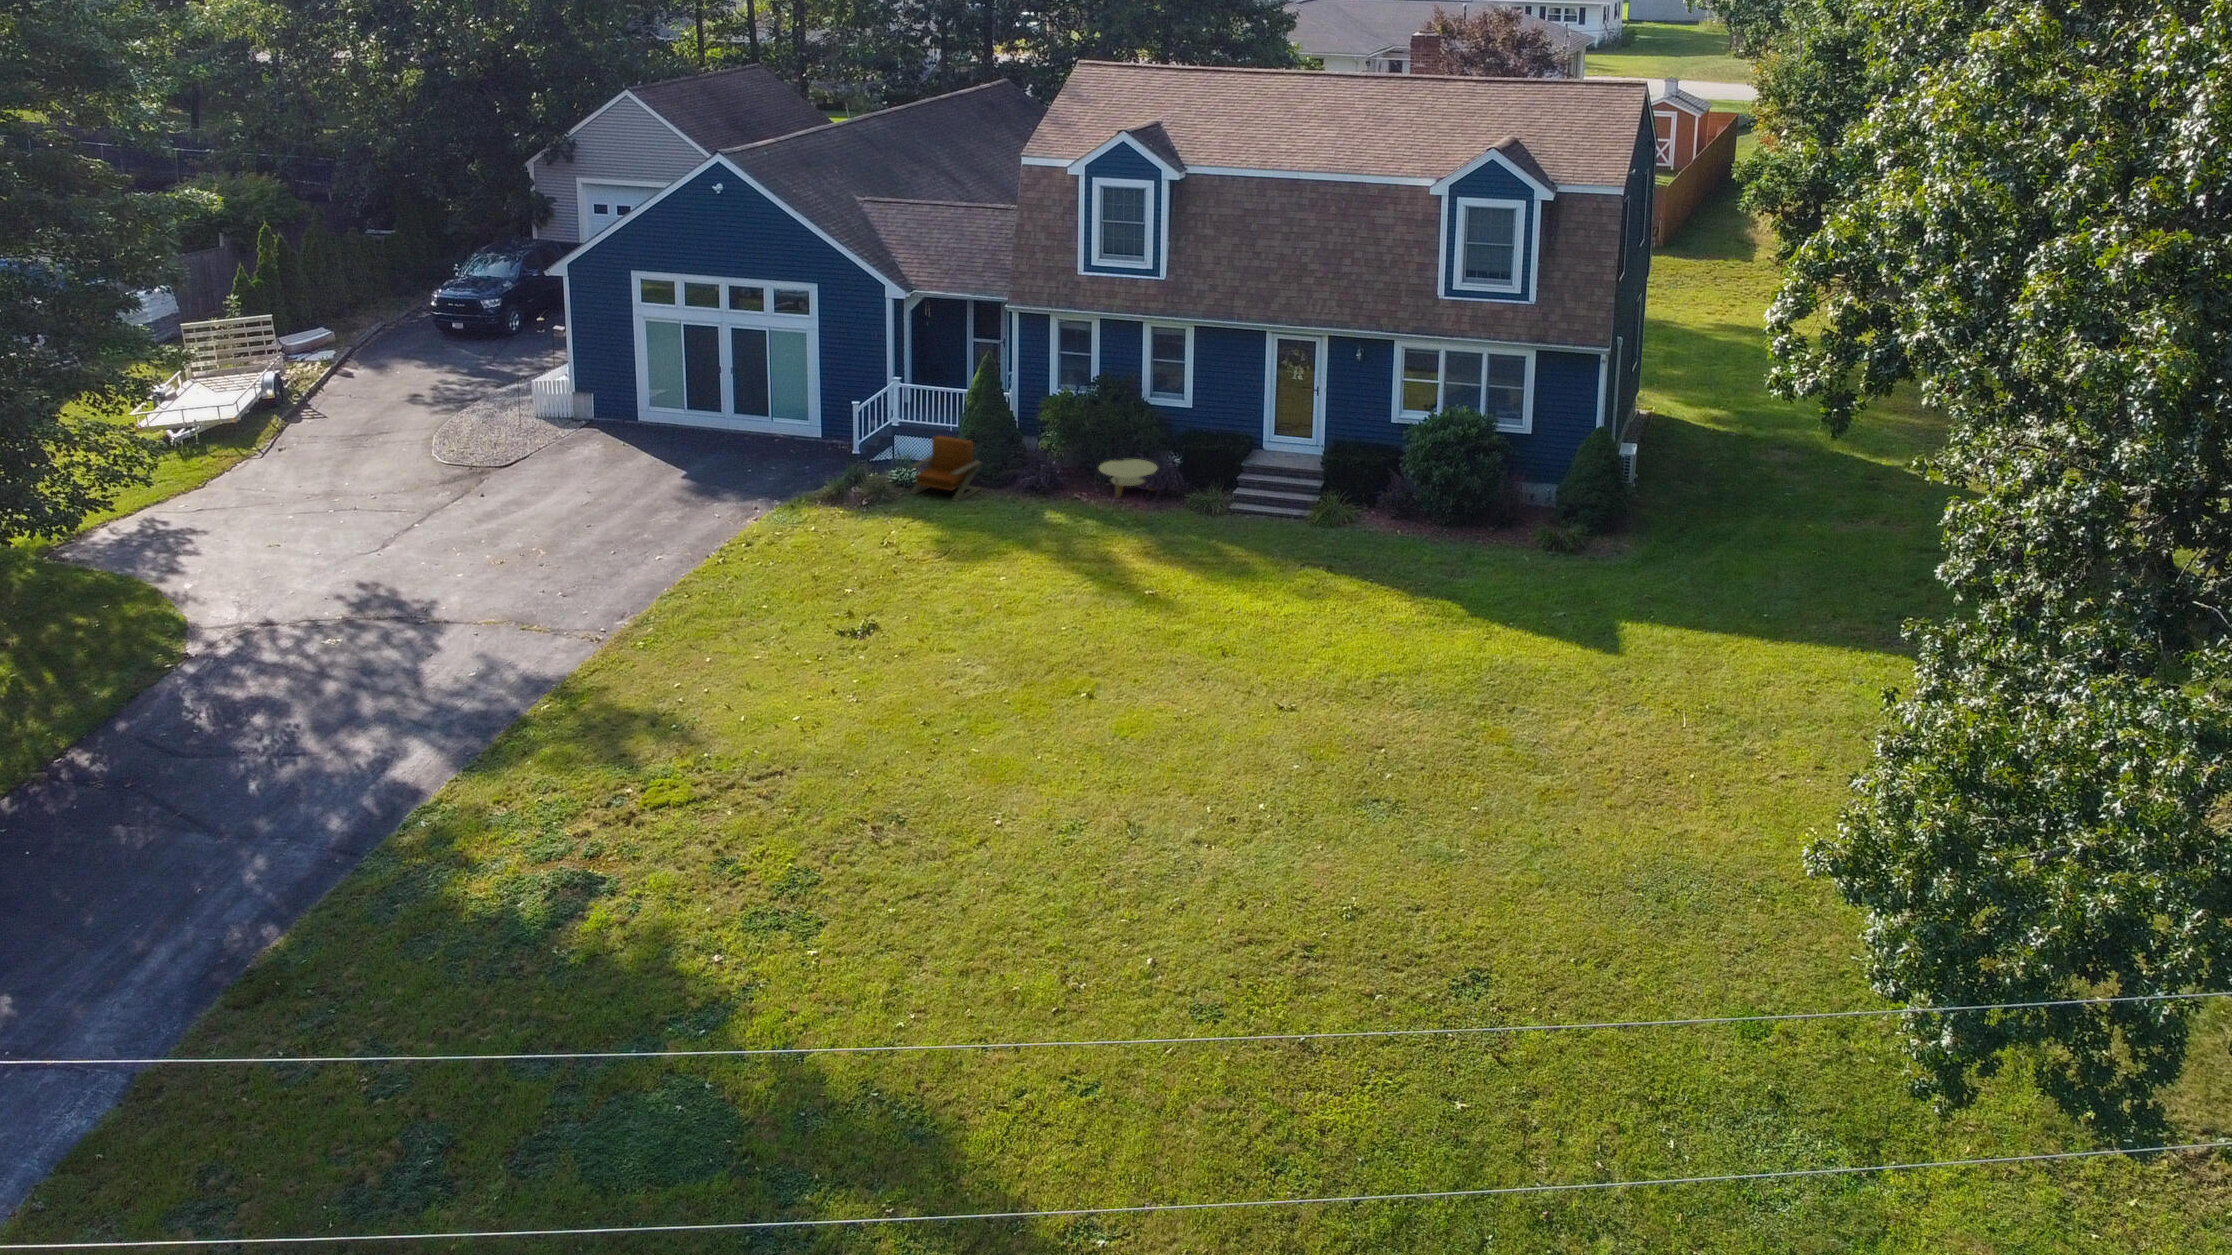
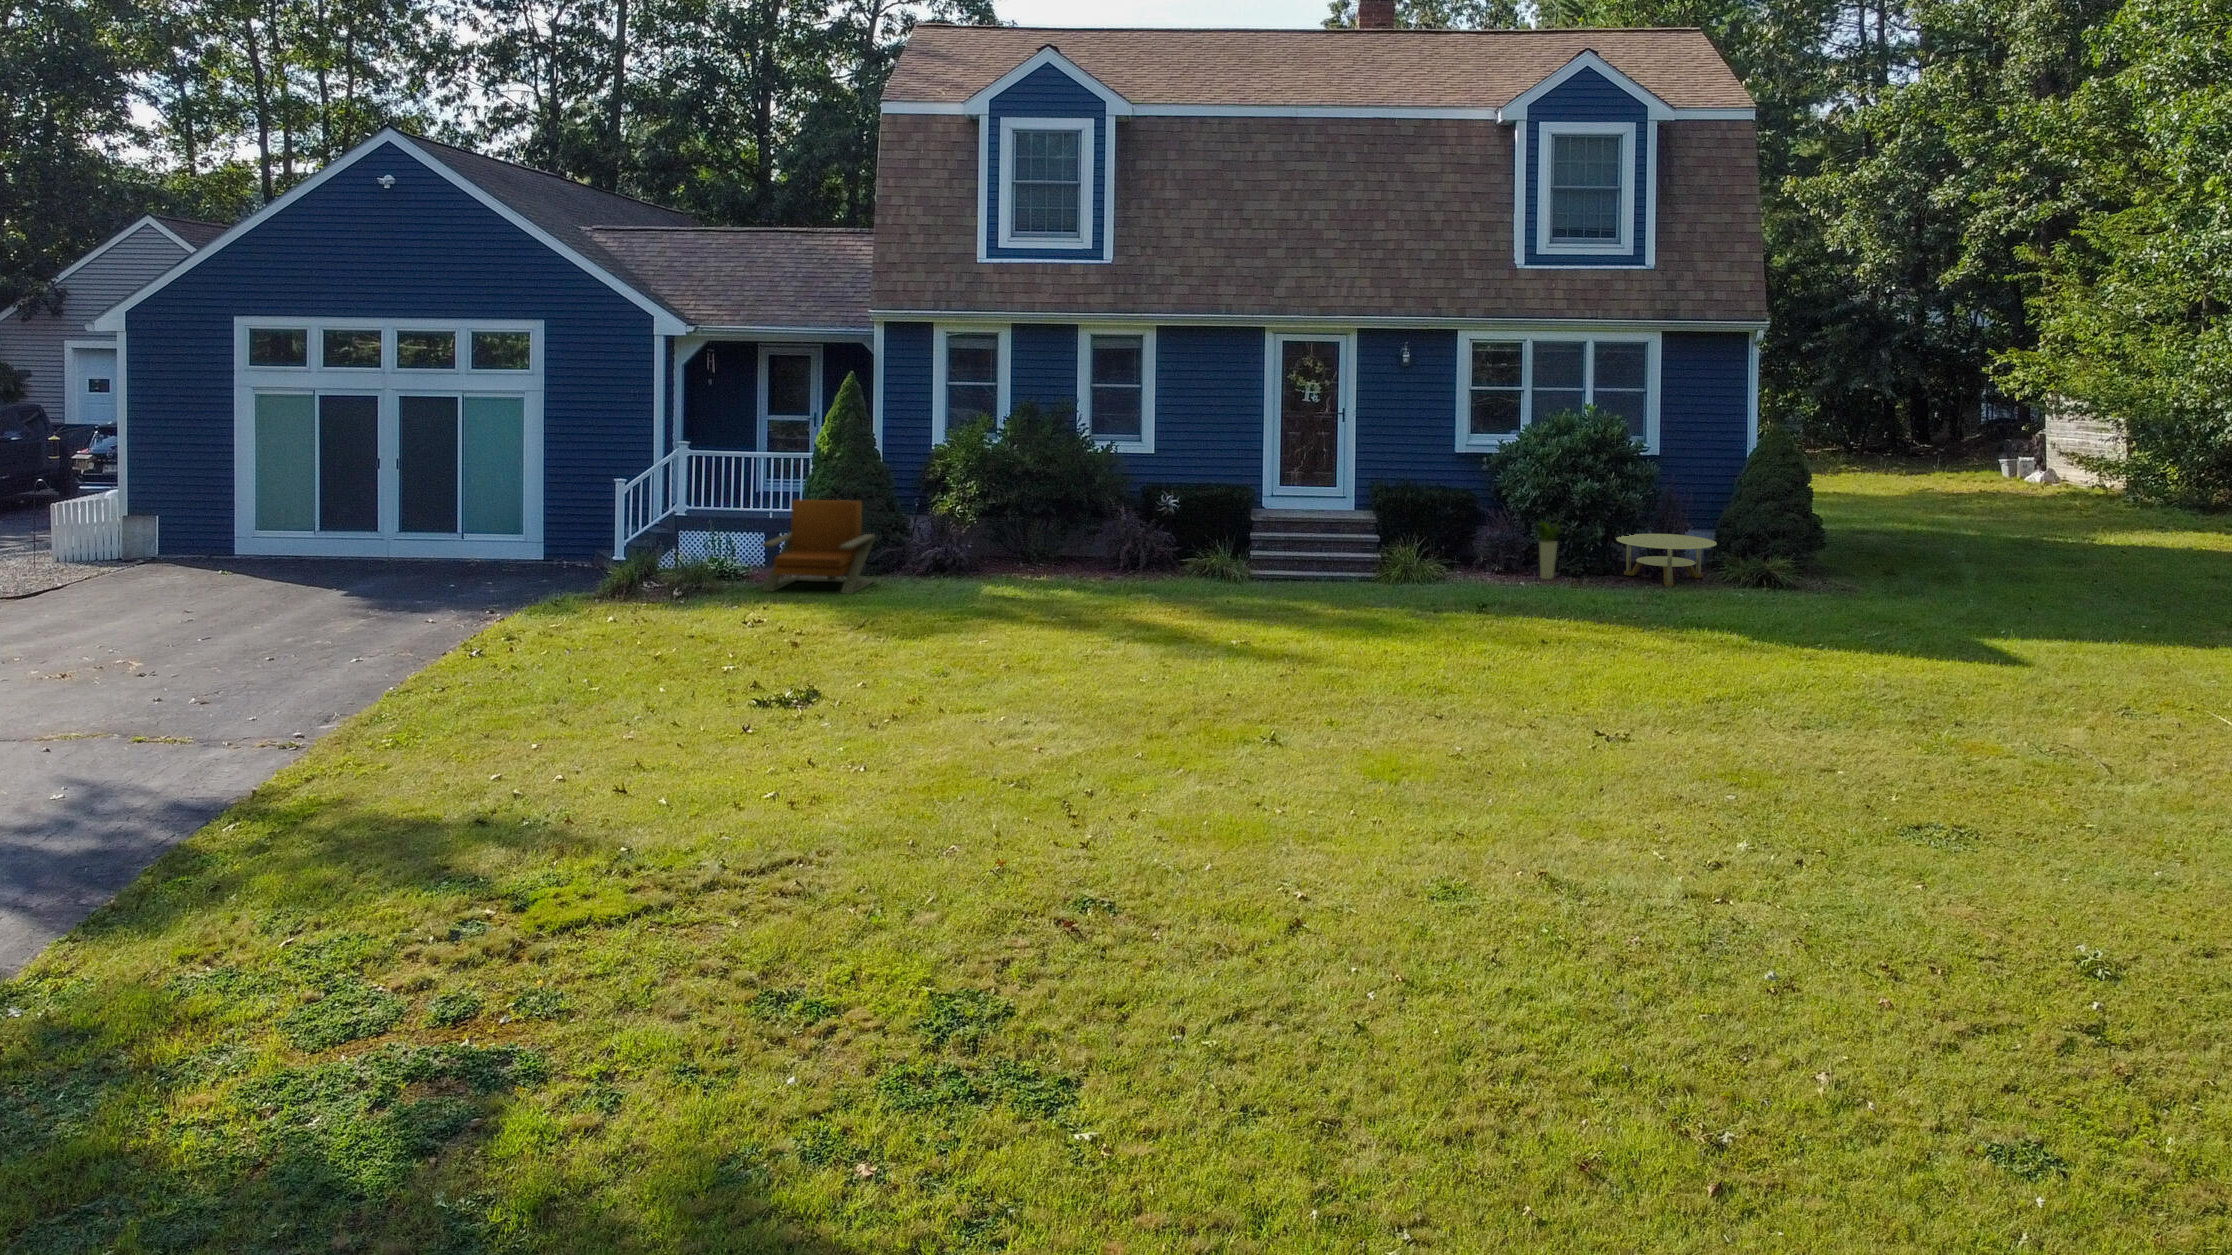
round table: present [1099,459,1157,498] -> present [1616,534,1717,586]
planter: none [1393,492,1413,532] -> present [1538,521,1560,579]

